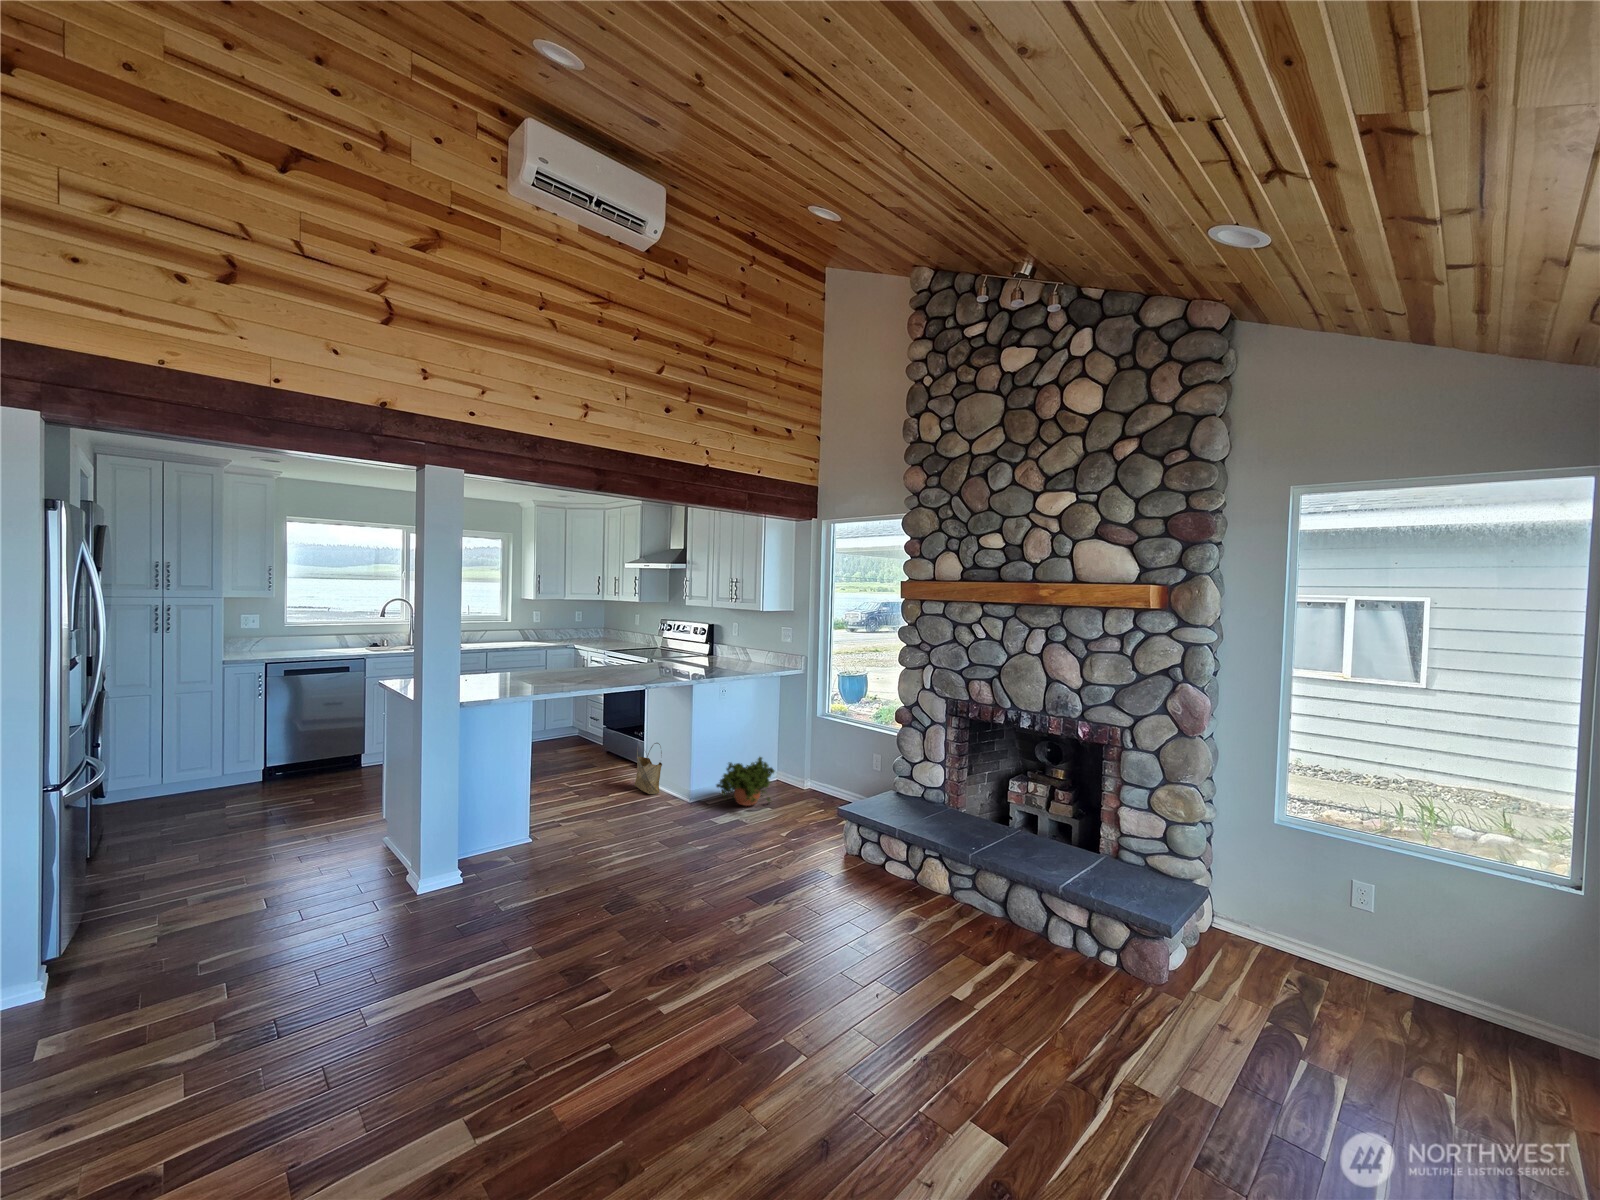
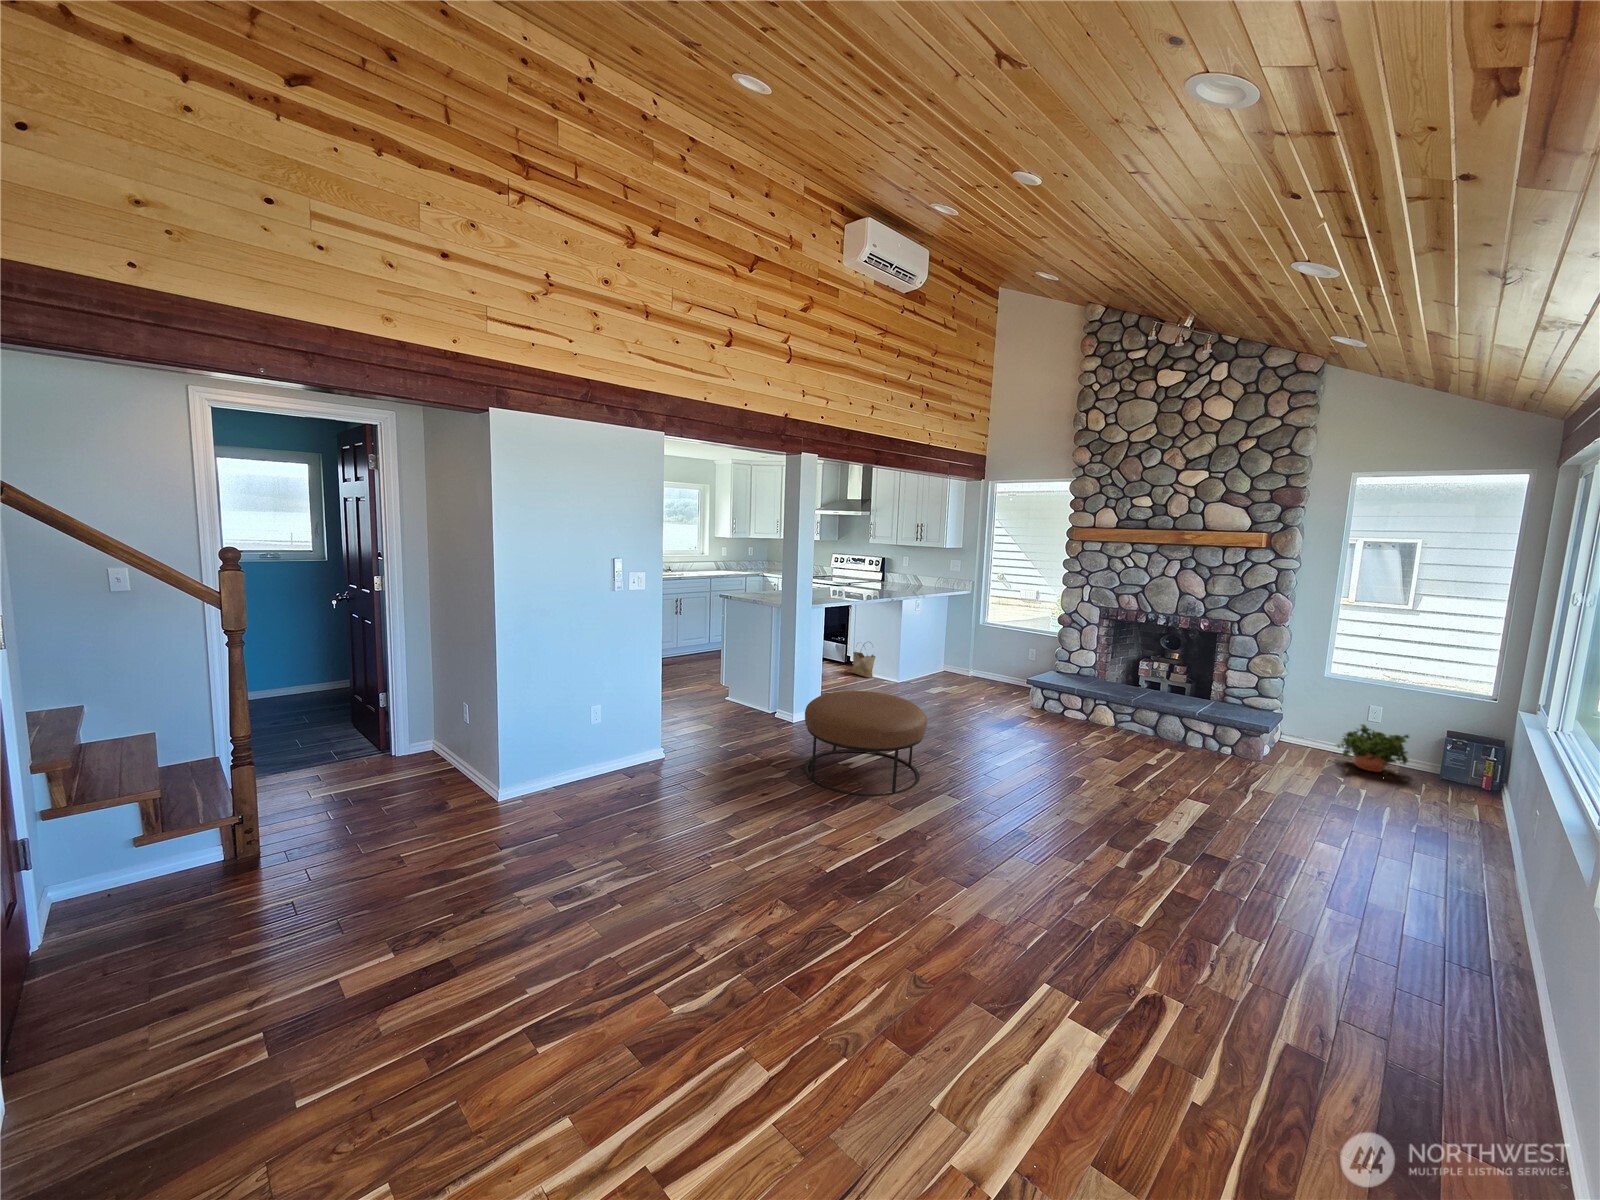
potted plant: present [716,757,775,806] -> present [1337,724,1409,774]
ottoman: none [242,865,507,1118] -> present [805,691,927,796]

